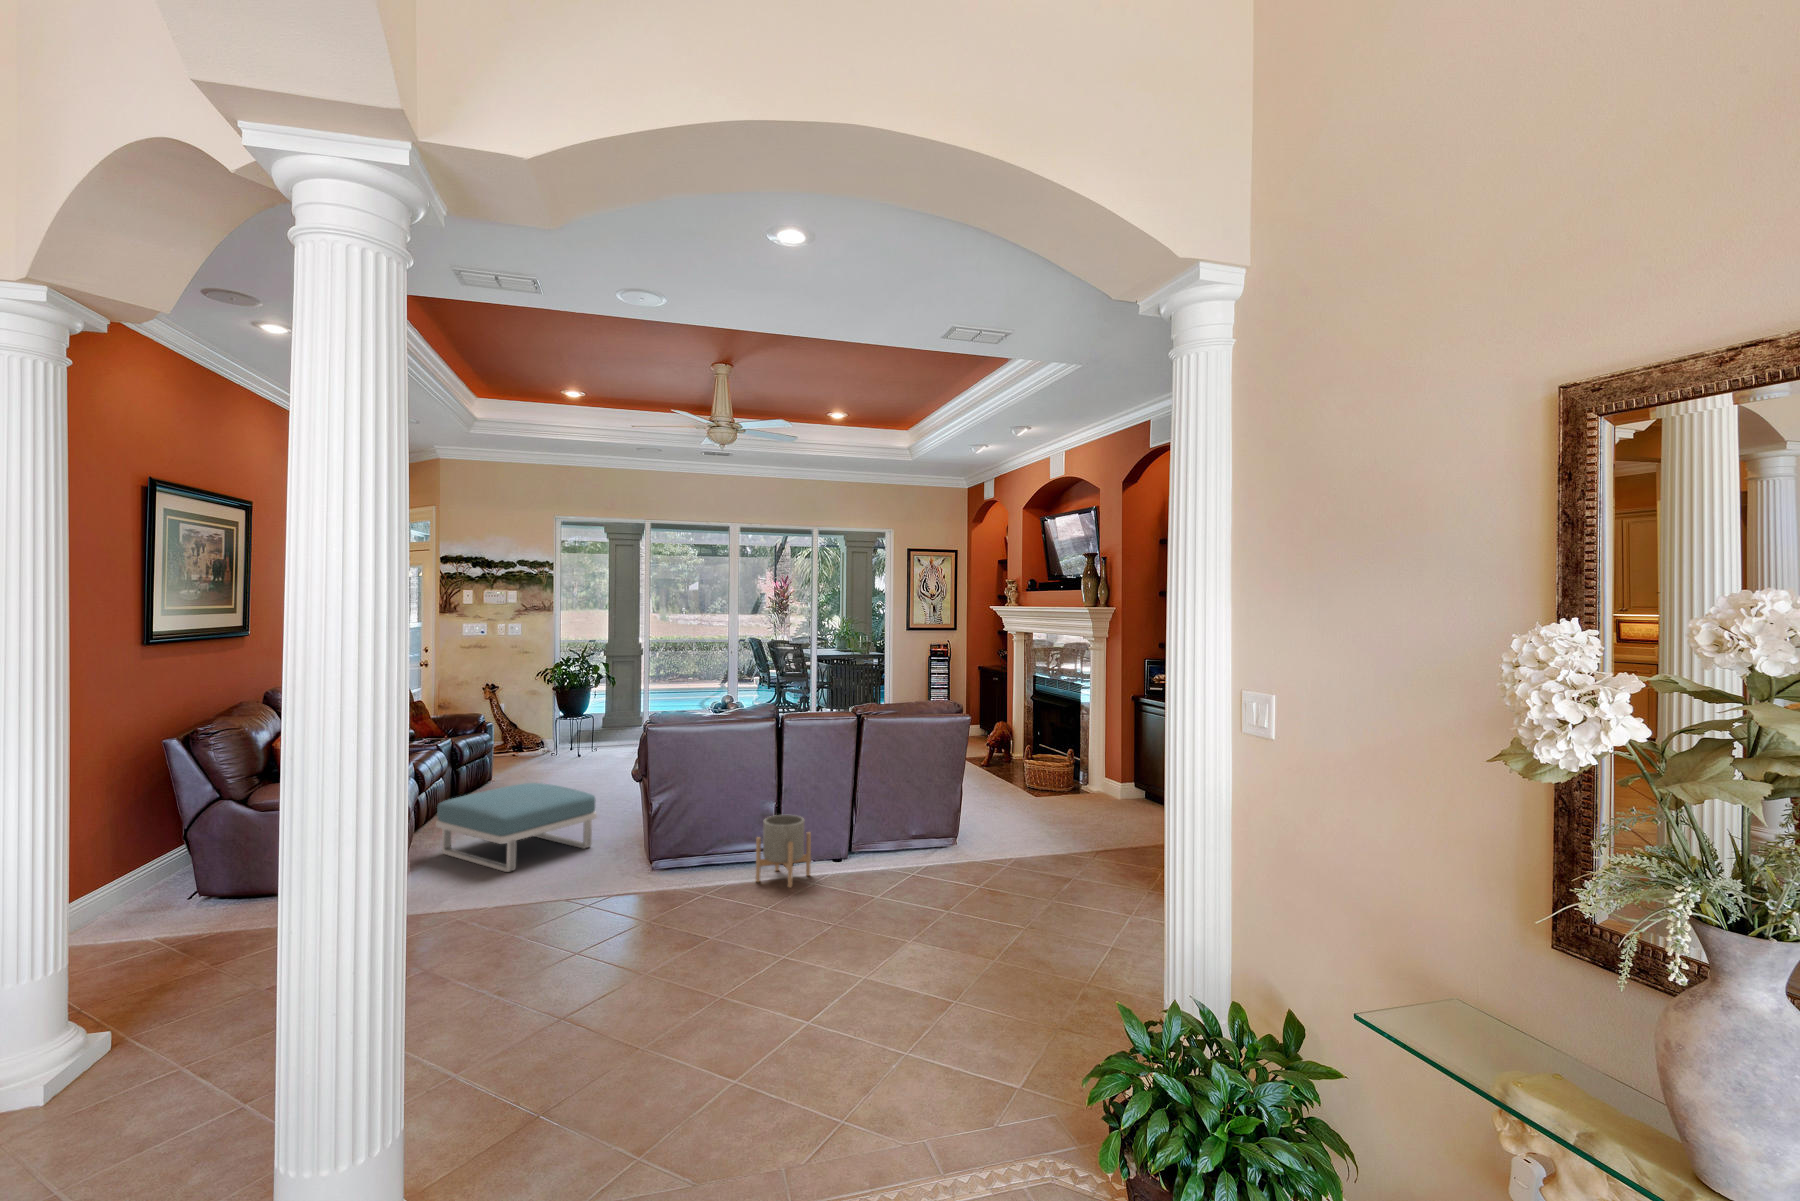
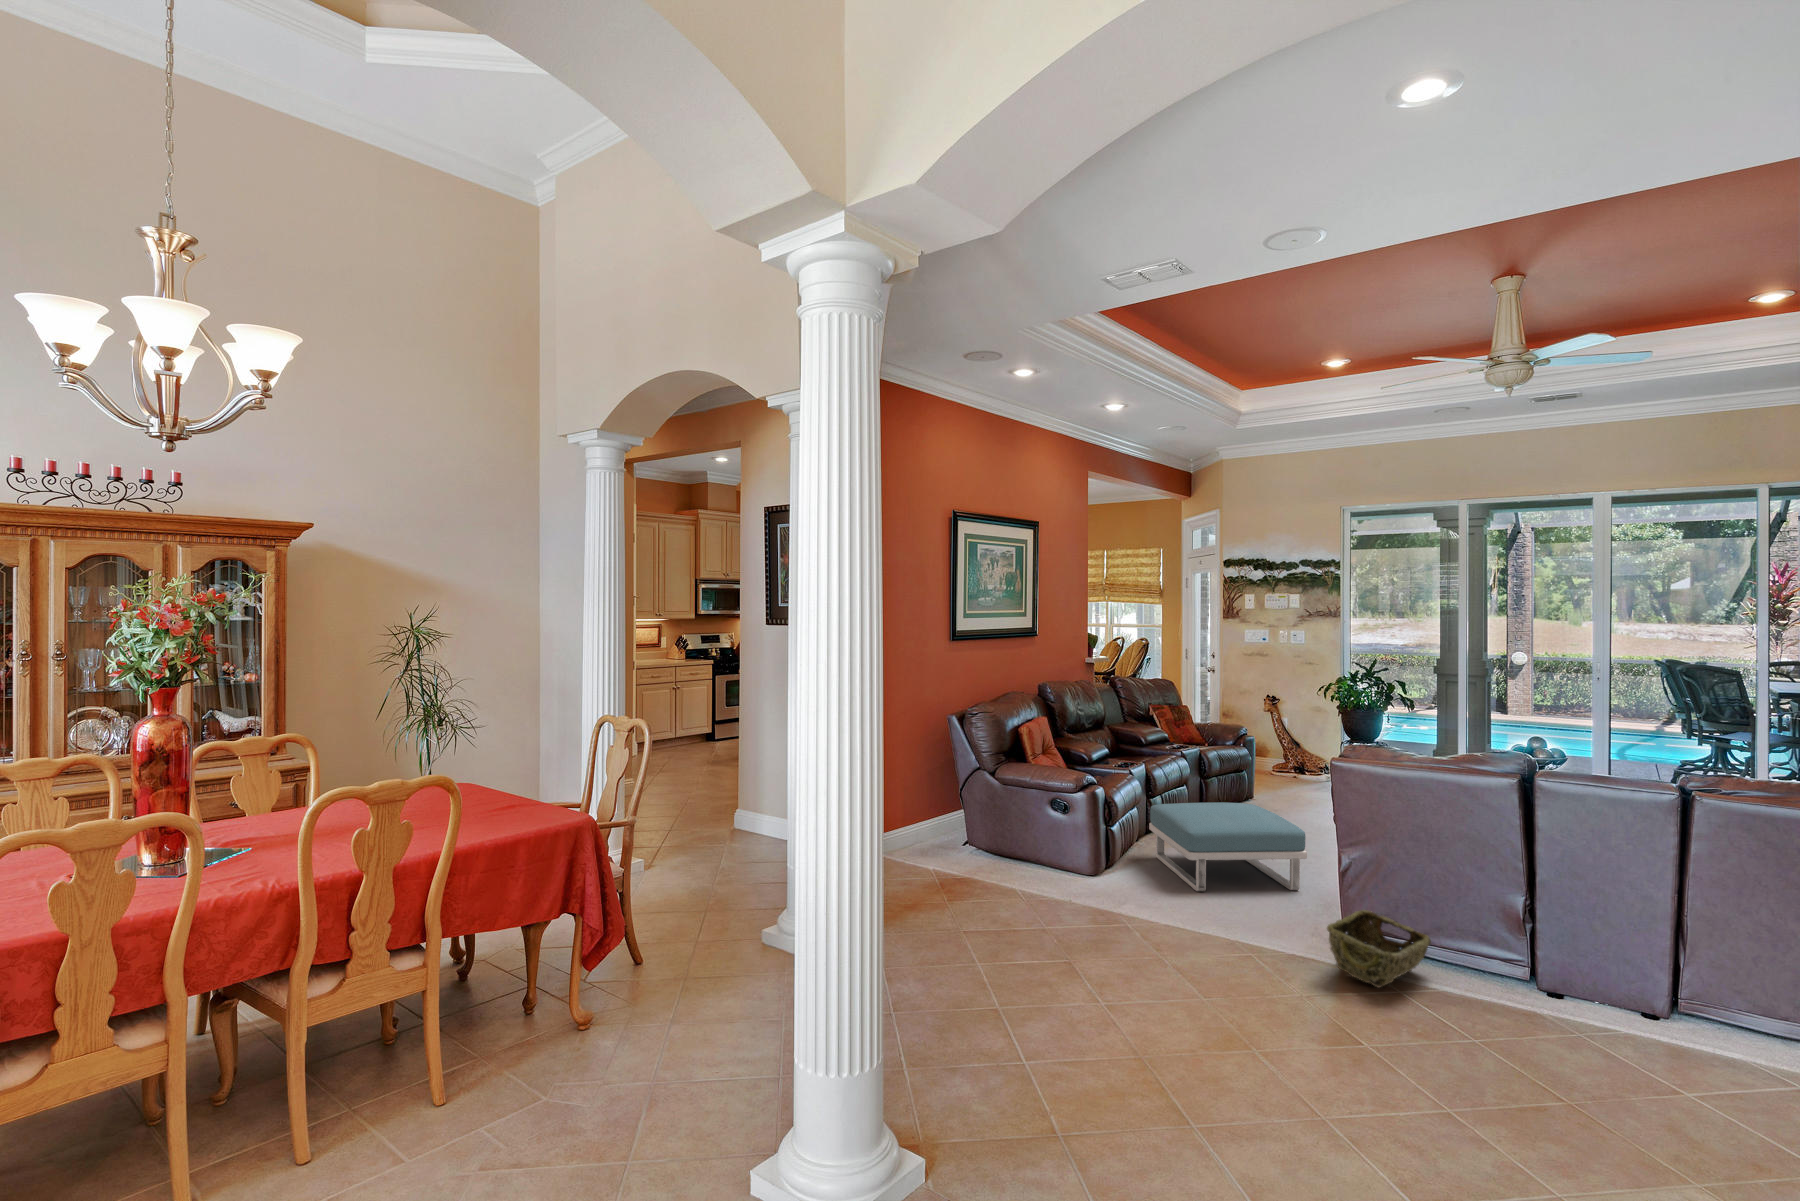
planter: present [756,815,811,888] -> none [1478,912,1578,1024]
woven basket: none [660,843,721,898] -> present [1327,910,1431,987]

